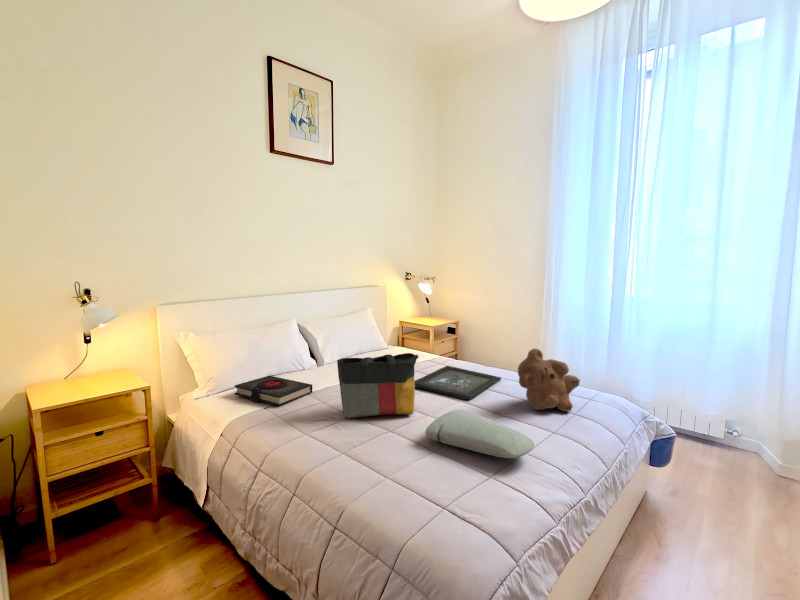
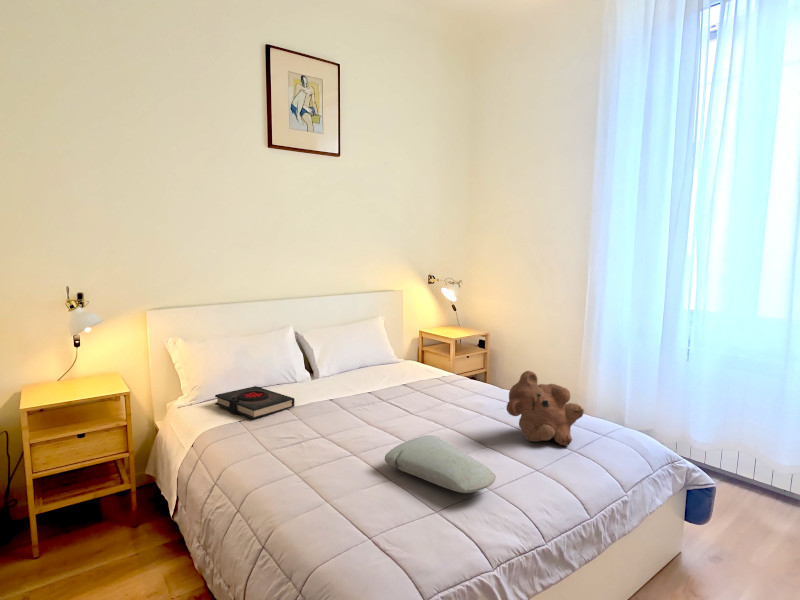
tote bag: present [337,353,419,418] -> none [307,370,394,437]
tray: present [415,366,501,400] -> none [402,384,508,425]

